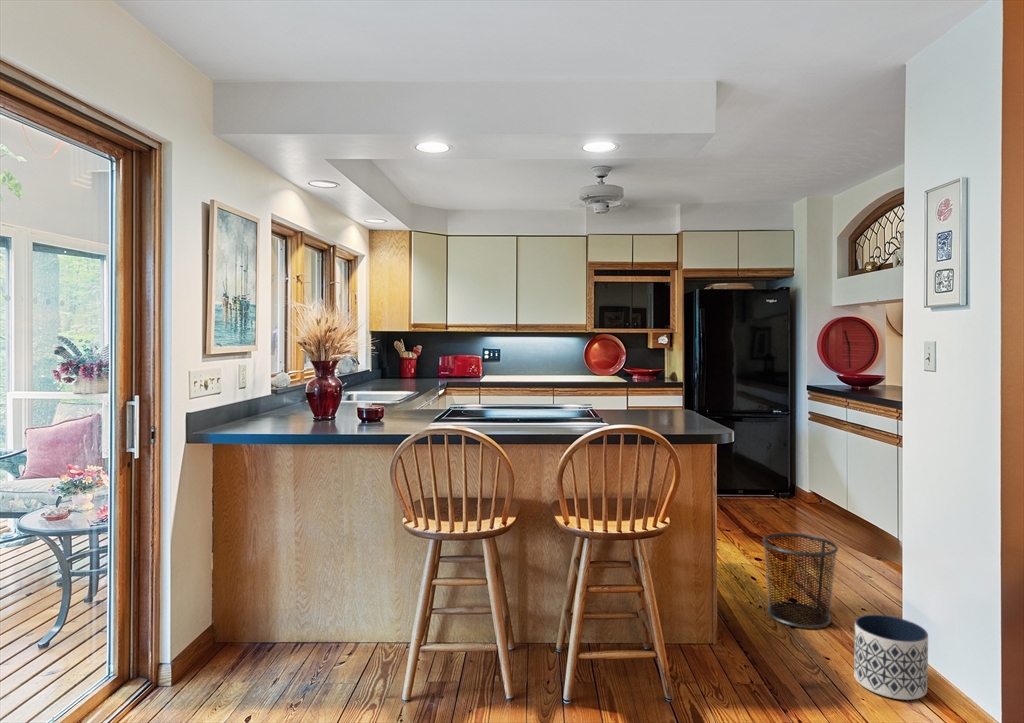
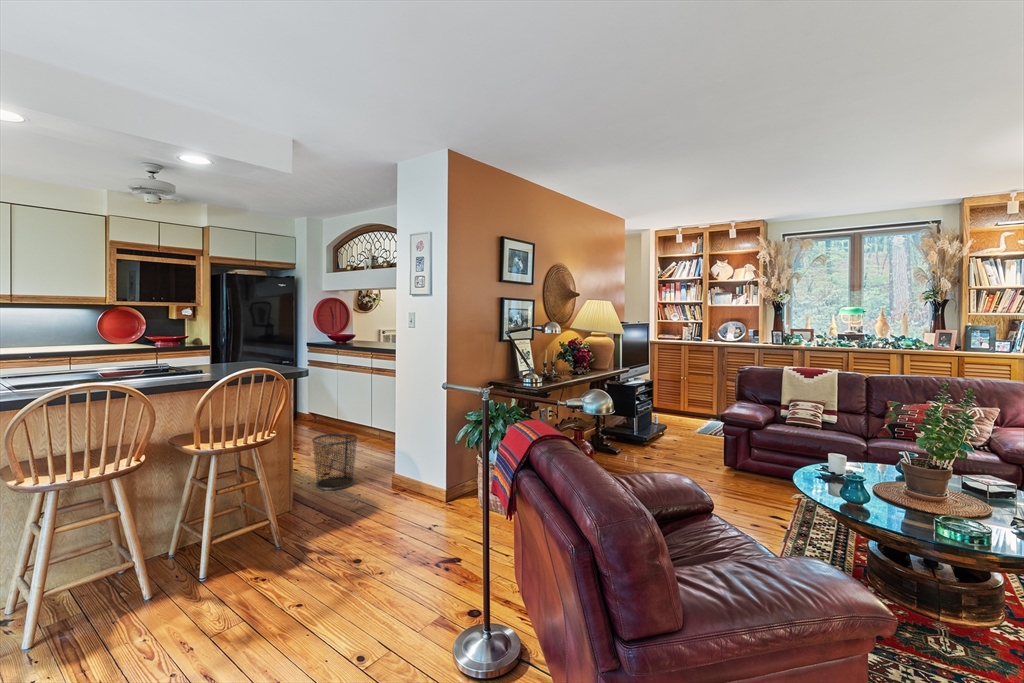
planter: present [854,615,928,700] -> none [378,465,414,506]

